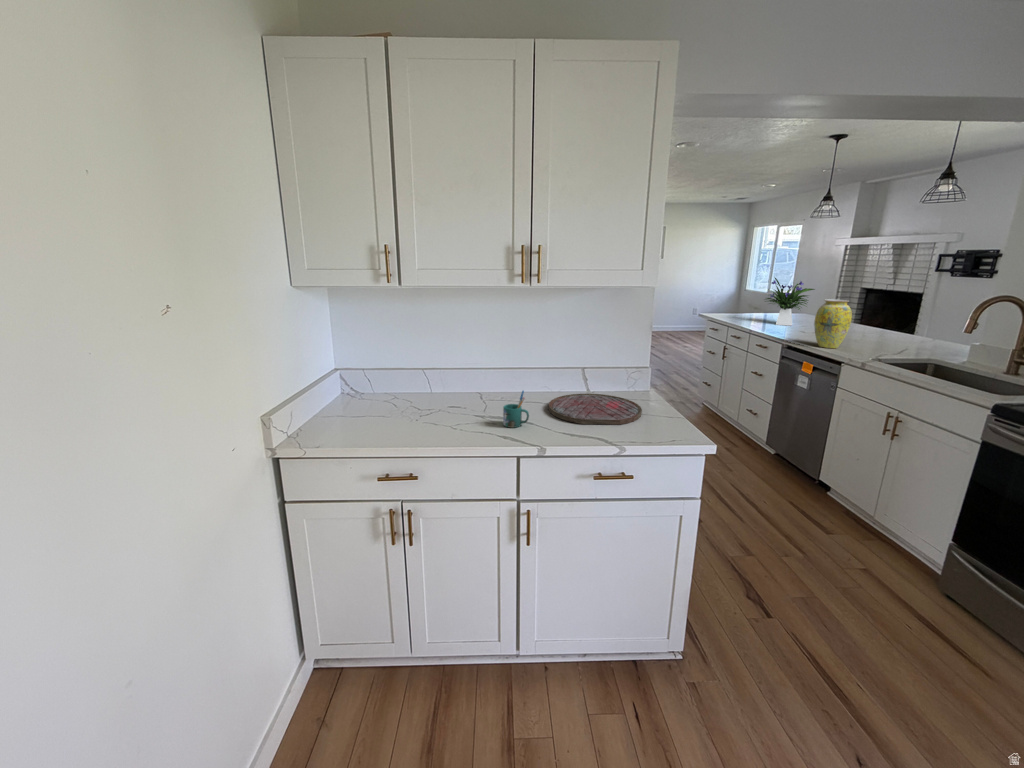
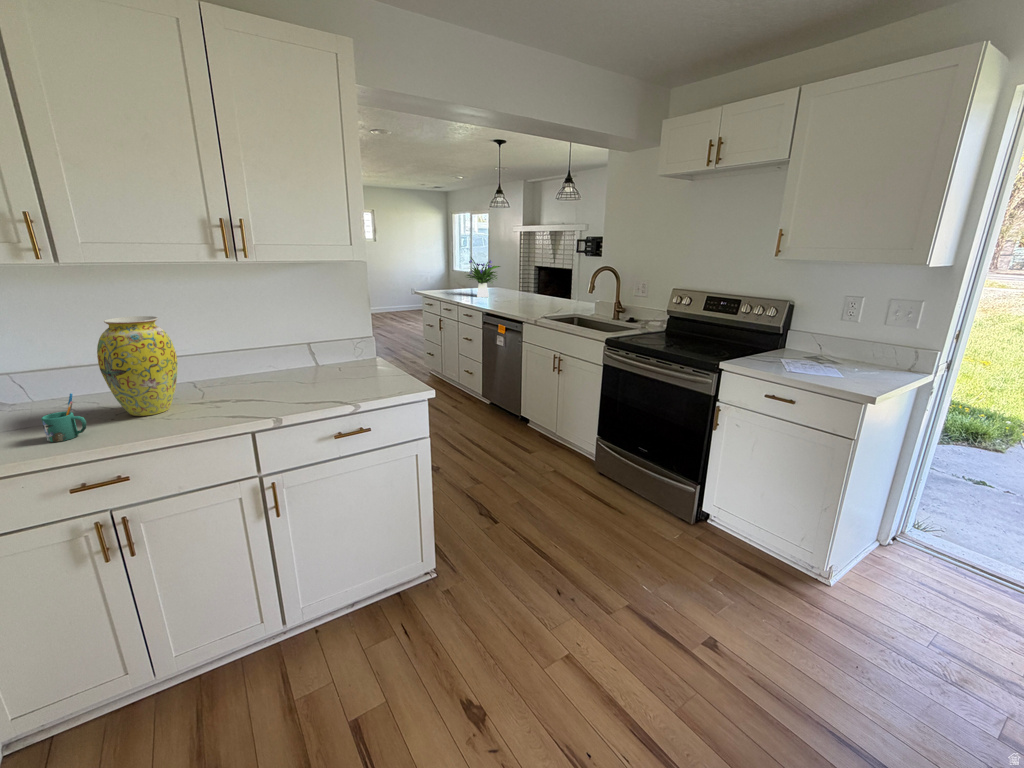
vase: present [814,299,852,348] -> present [97,316,177,416]
mug: present [503,391,529,428] -> present [41,393,86,442]
cutting board: present [549,394,642,425] -> none [278,366,372,393]

